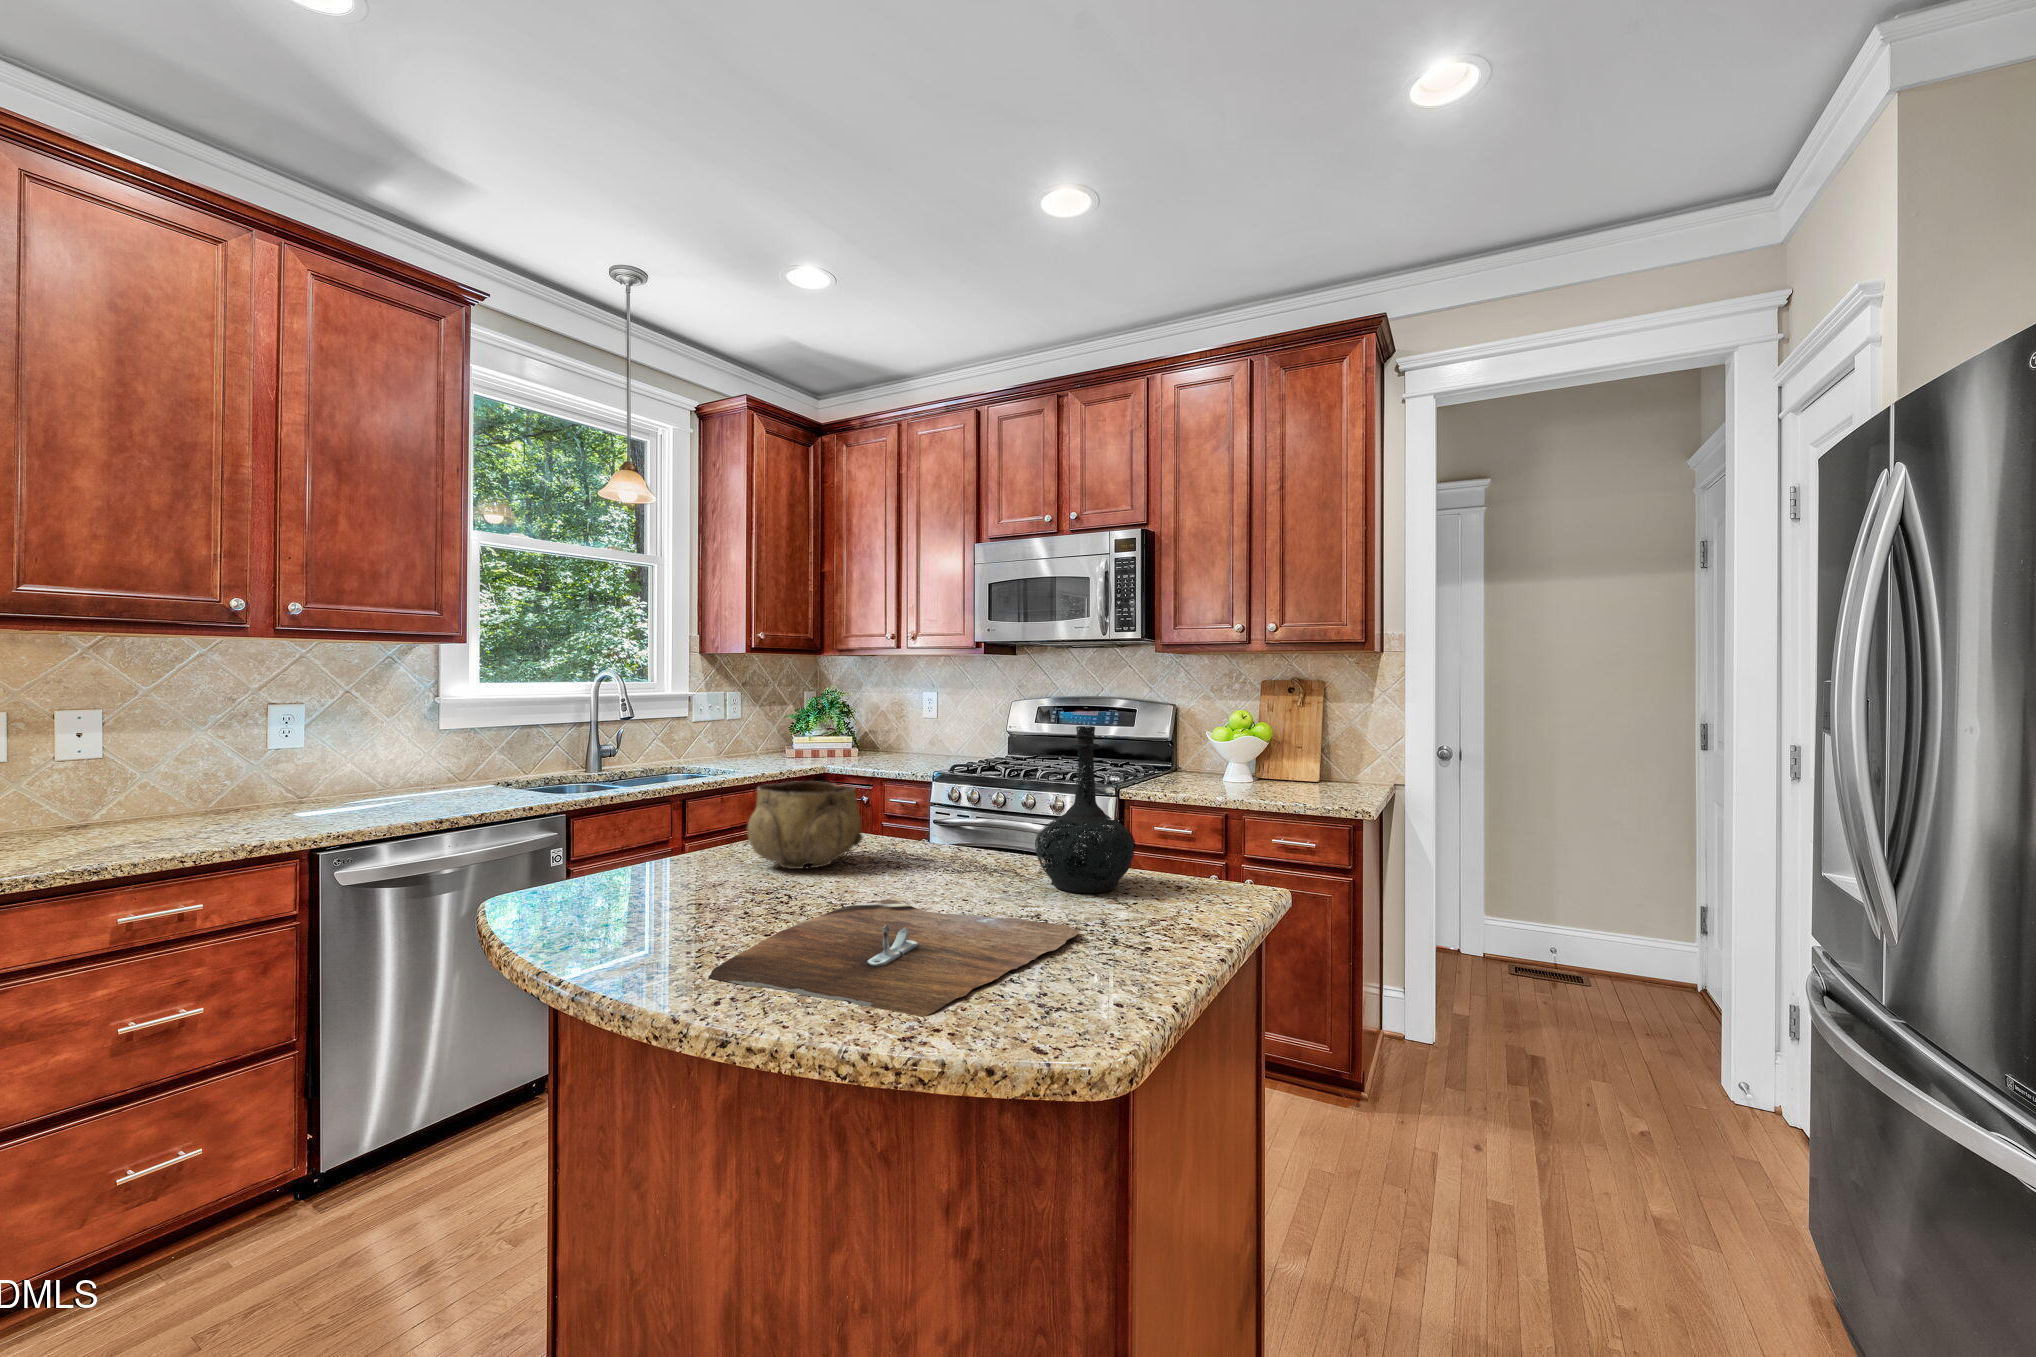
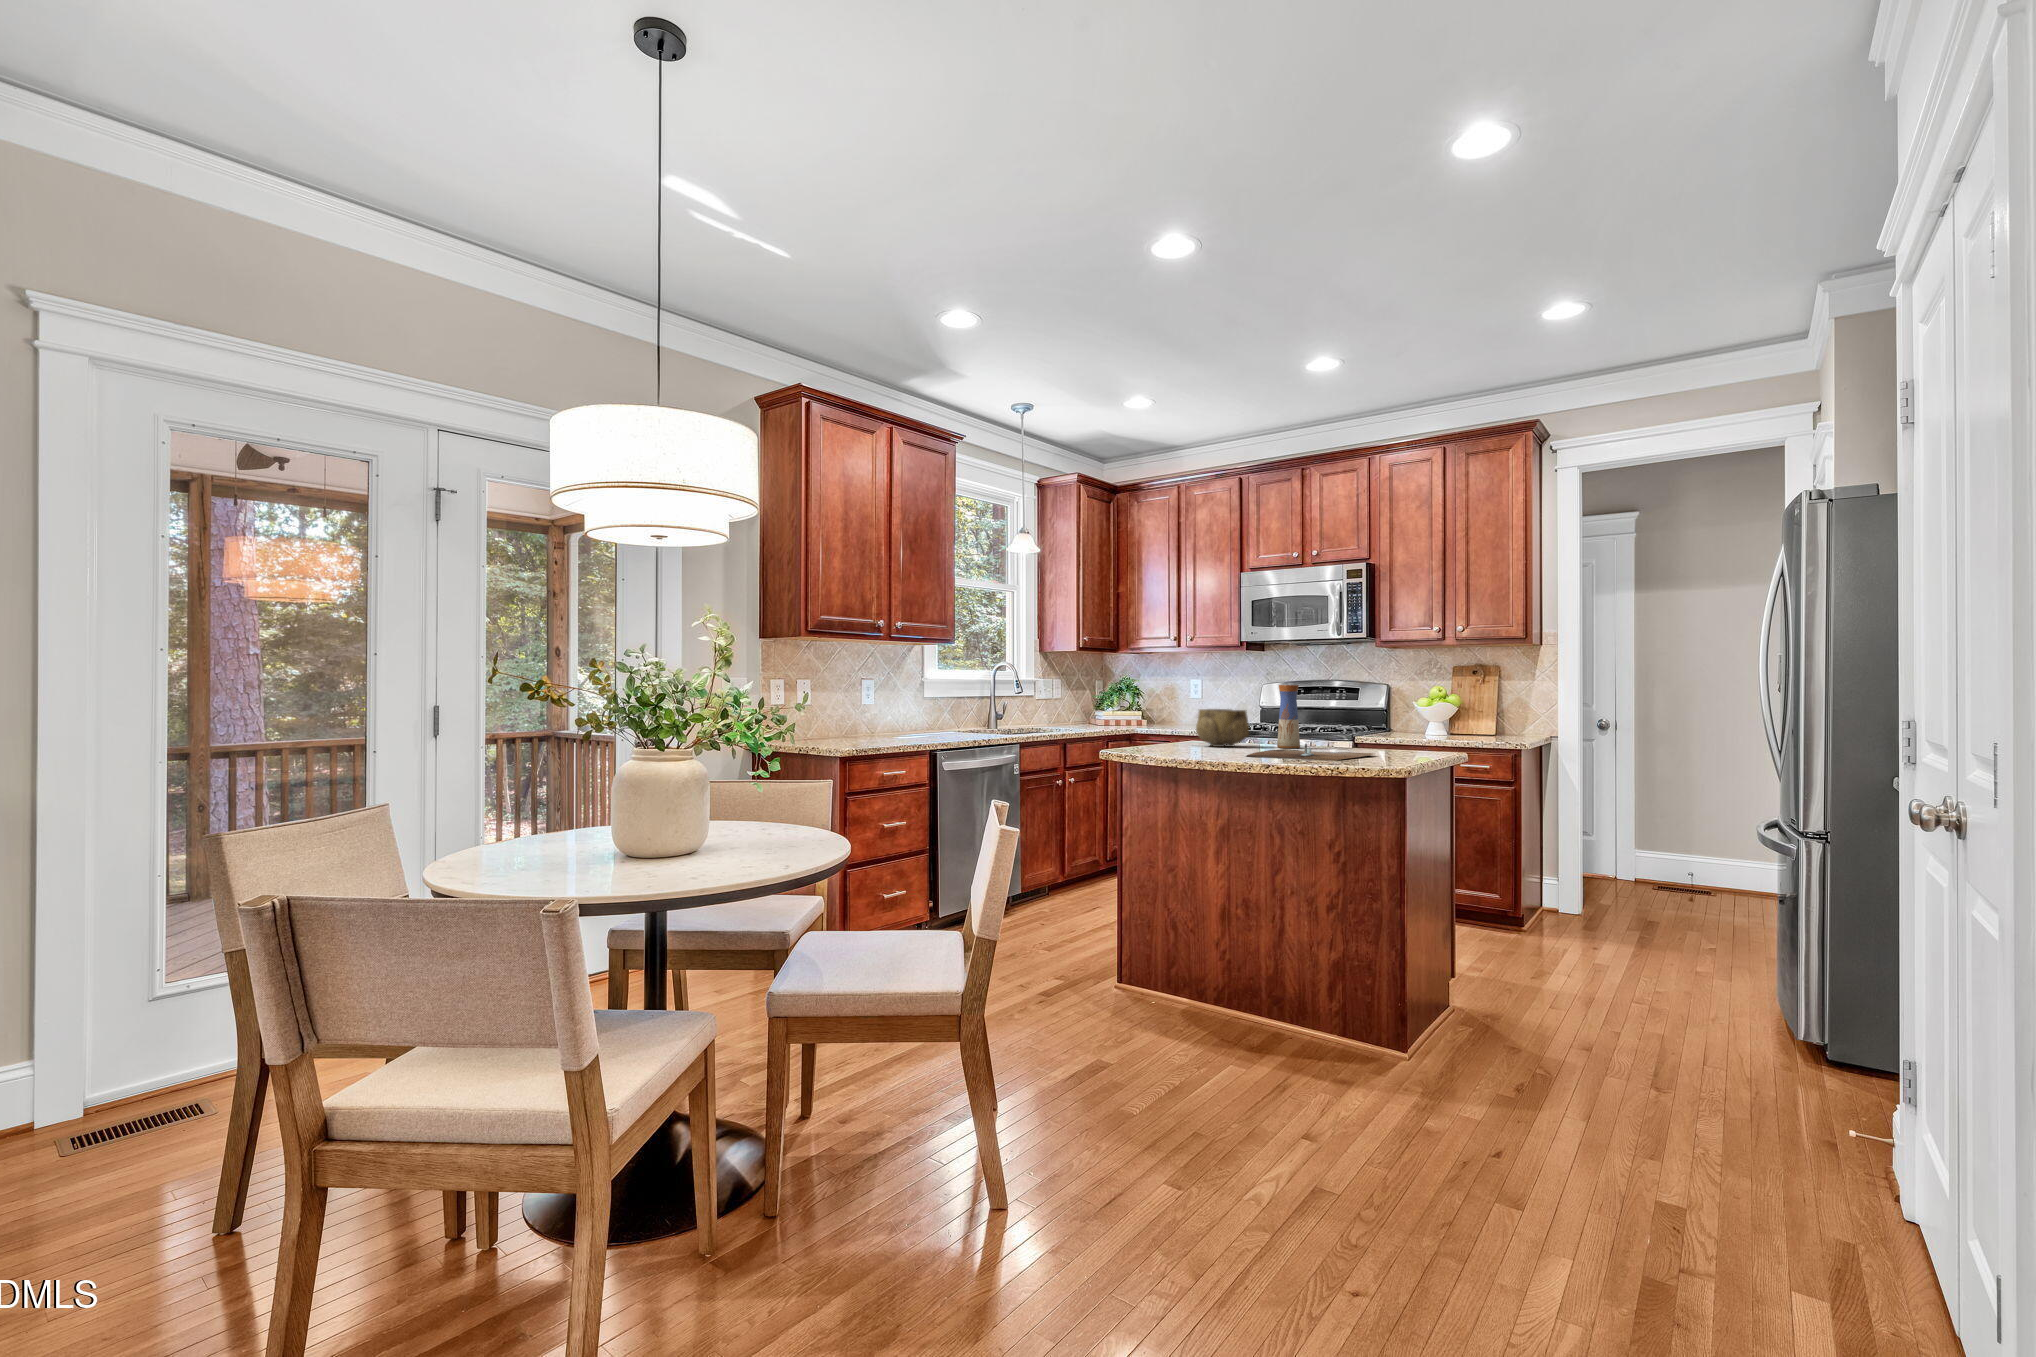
bottle: present [1035,726,1136,893] -> none [1343,677,1392,752]
vase: none [914,736,960,872] -> present [1277,685,1300,748]

